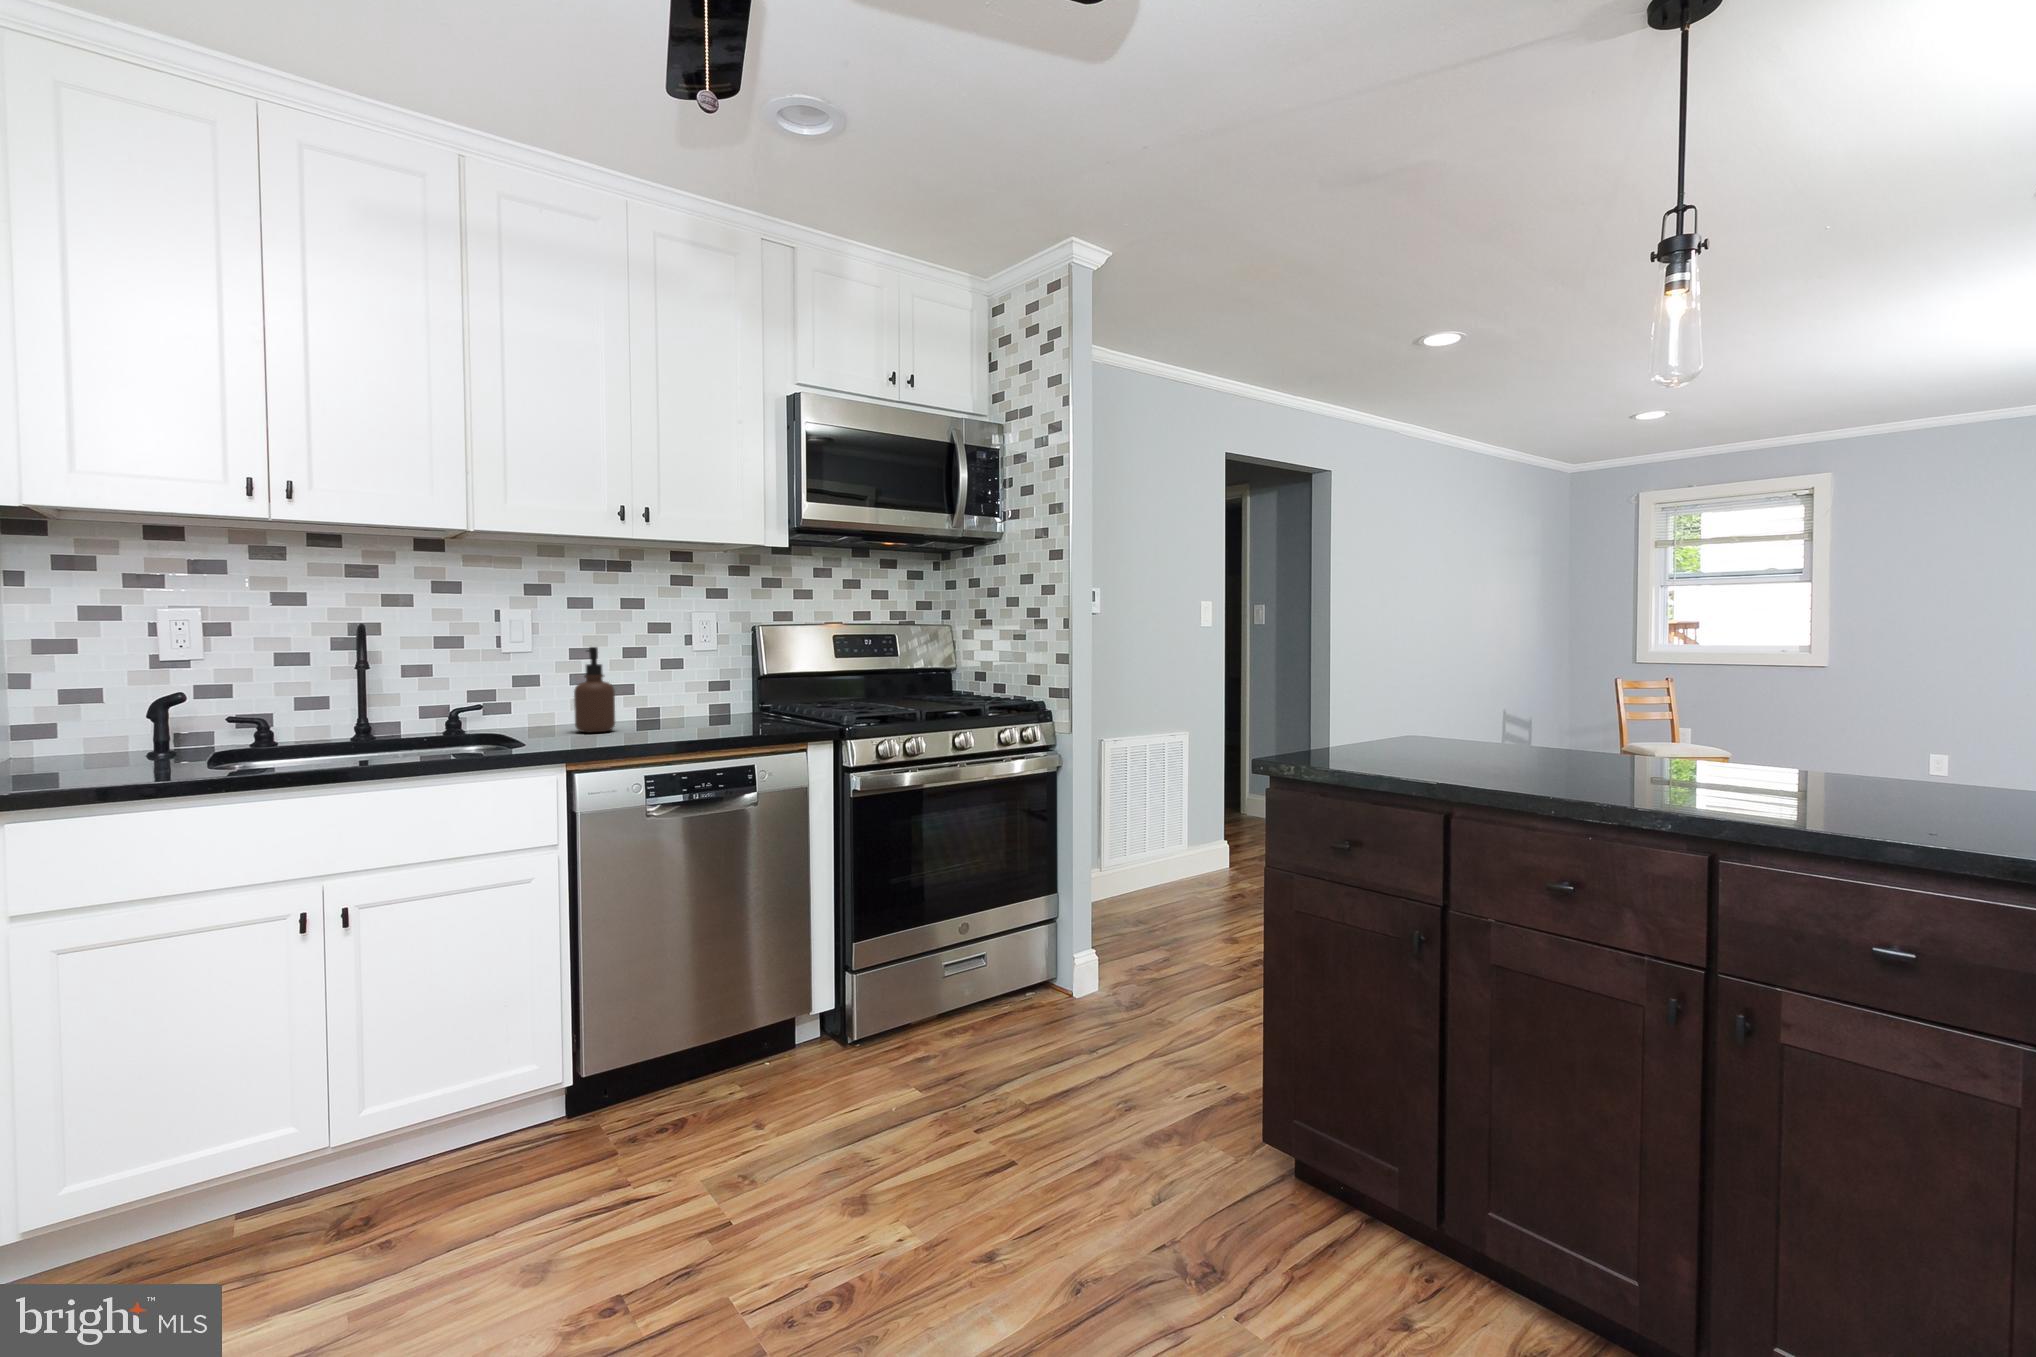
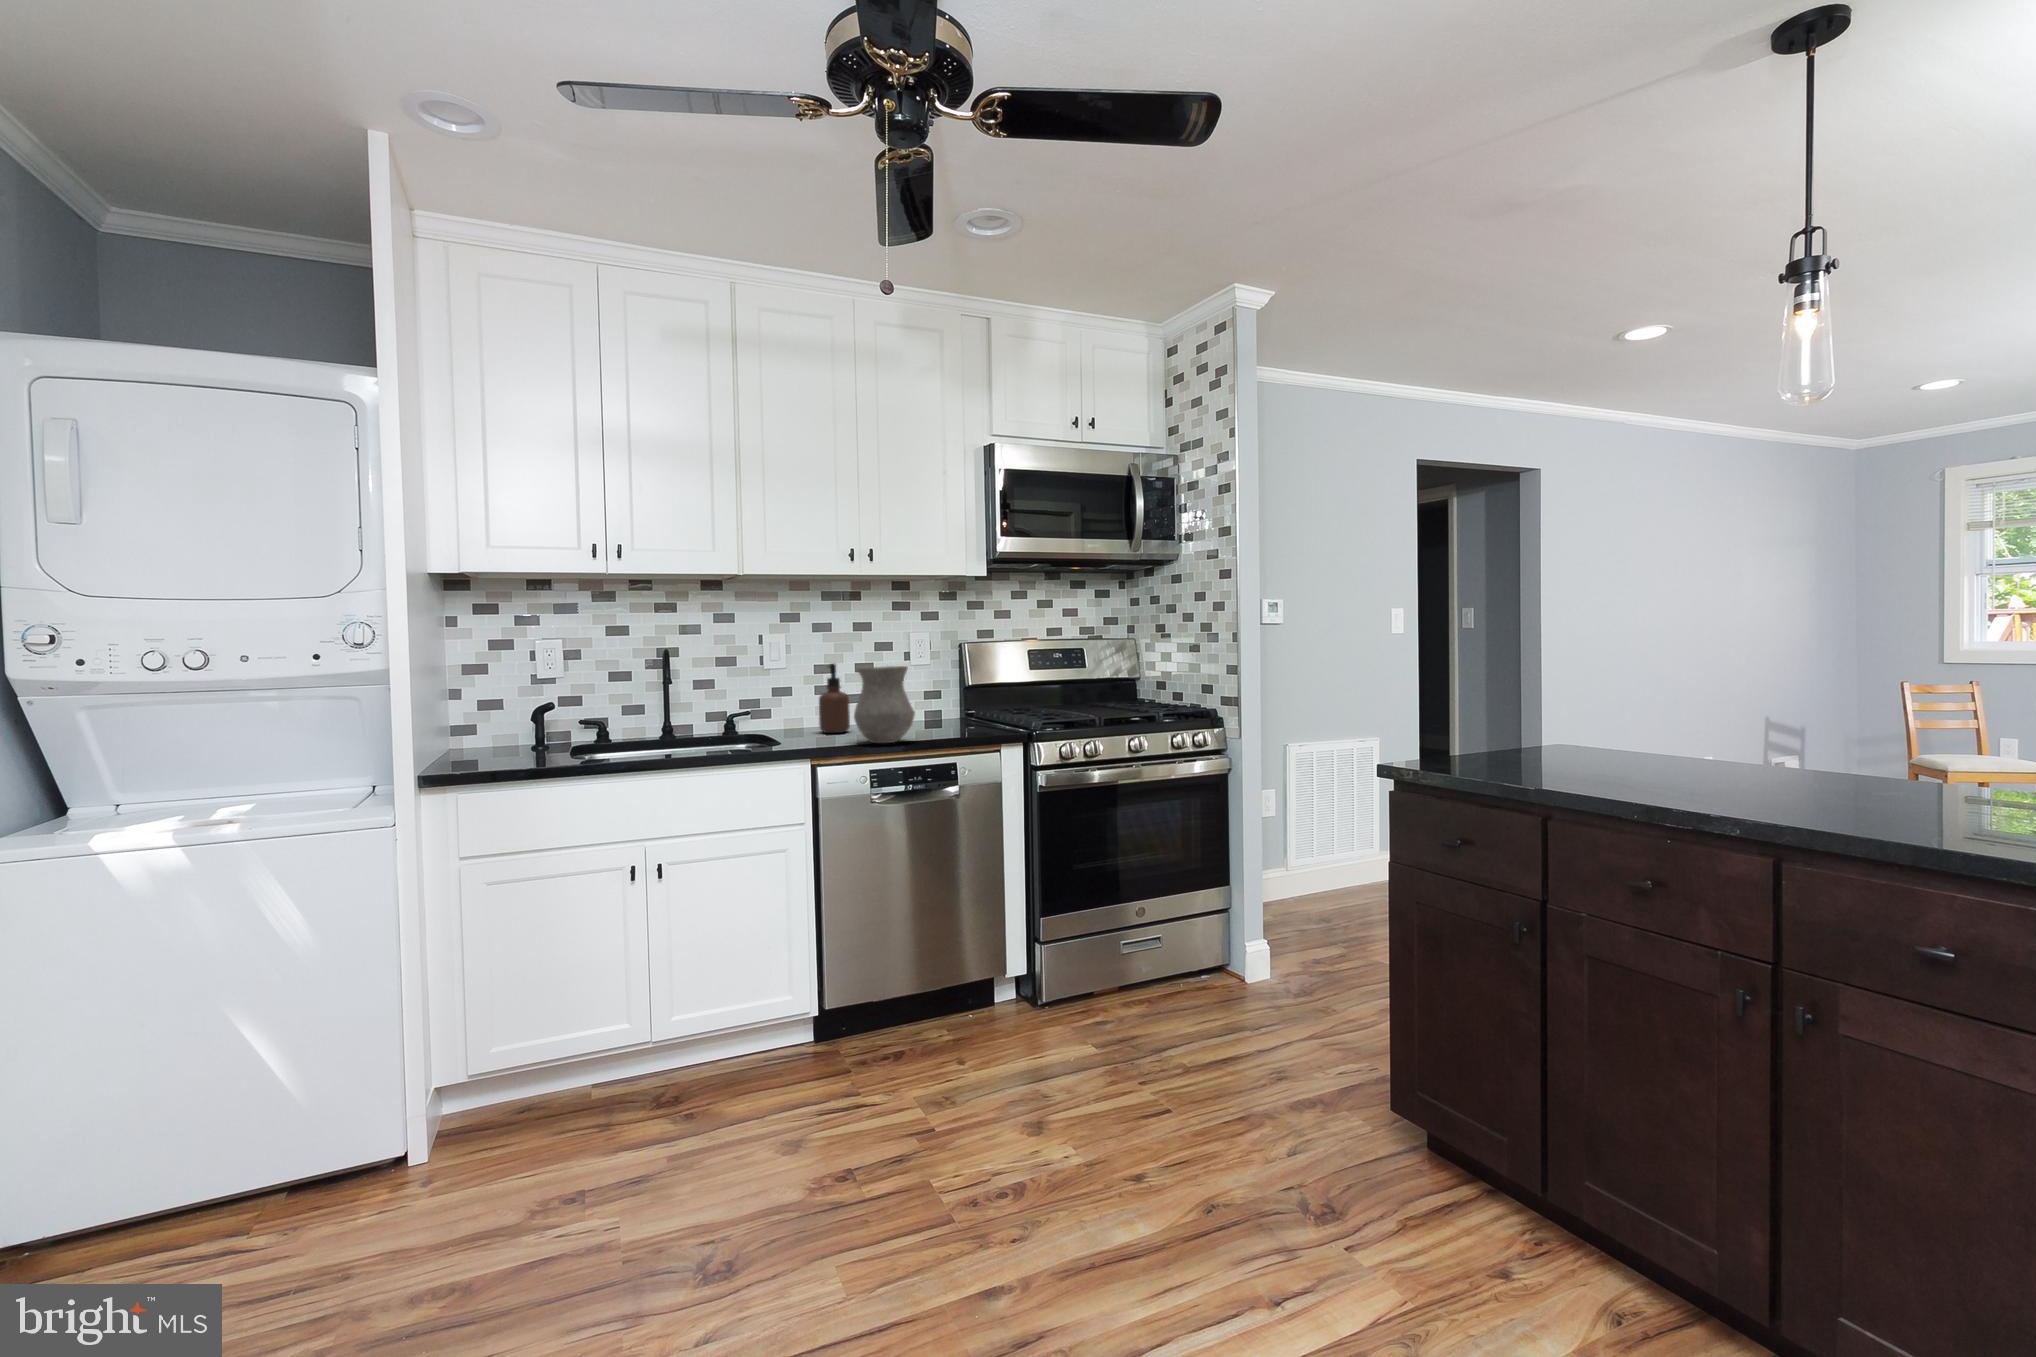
vase: none [623,650,703,744] -> present [854,666,915,743]

